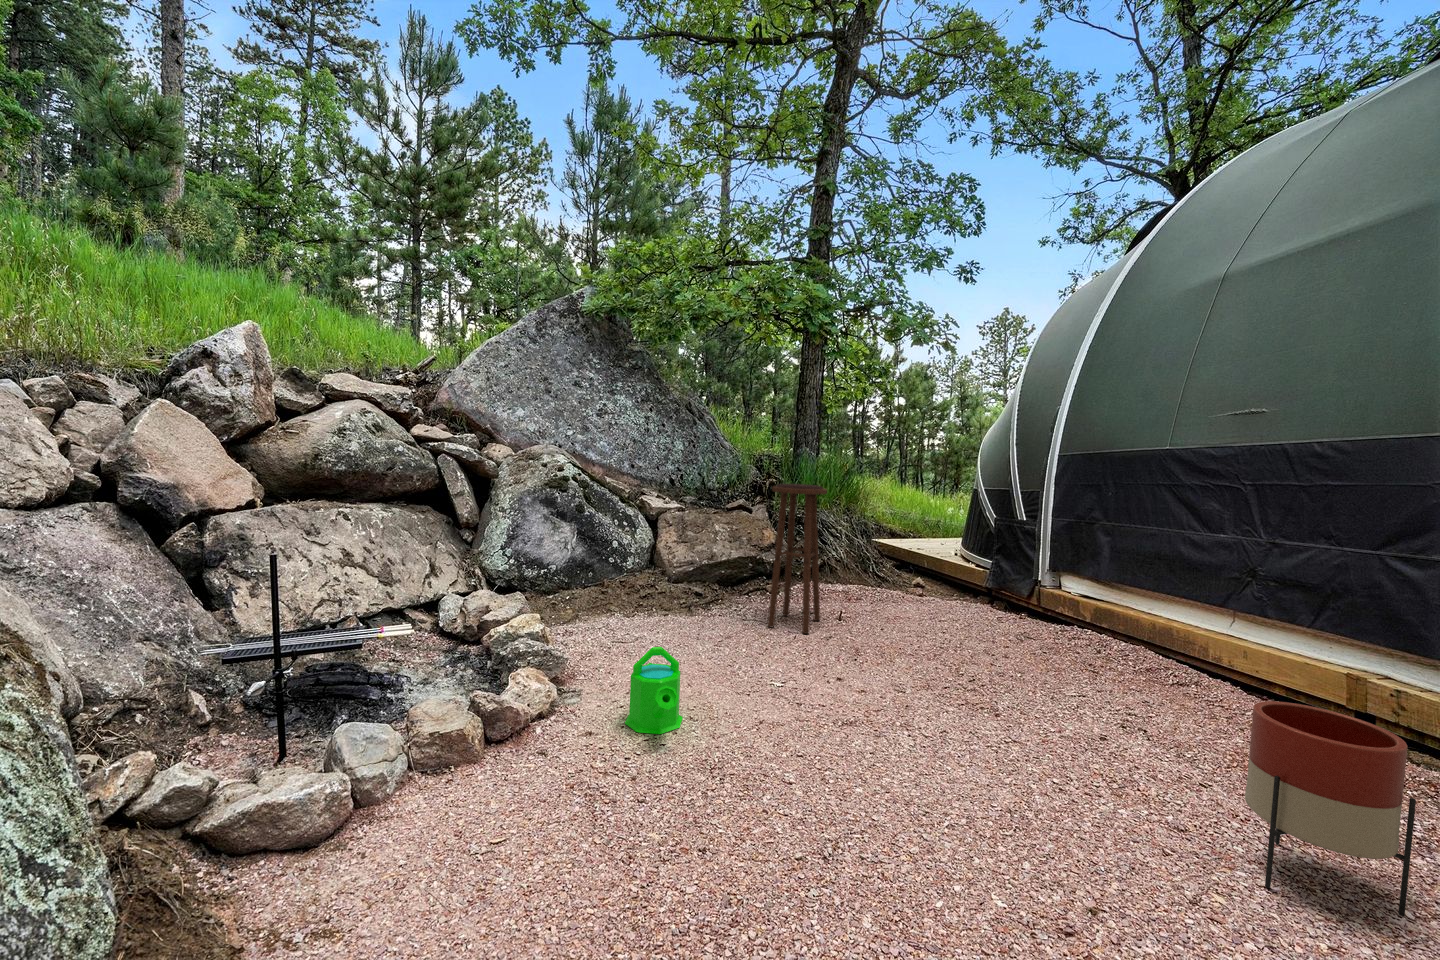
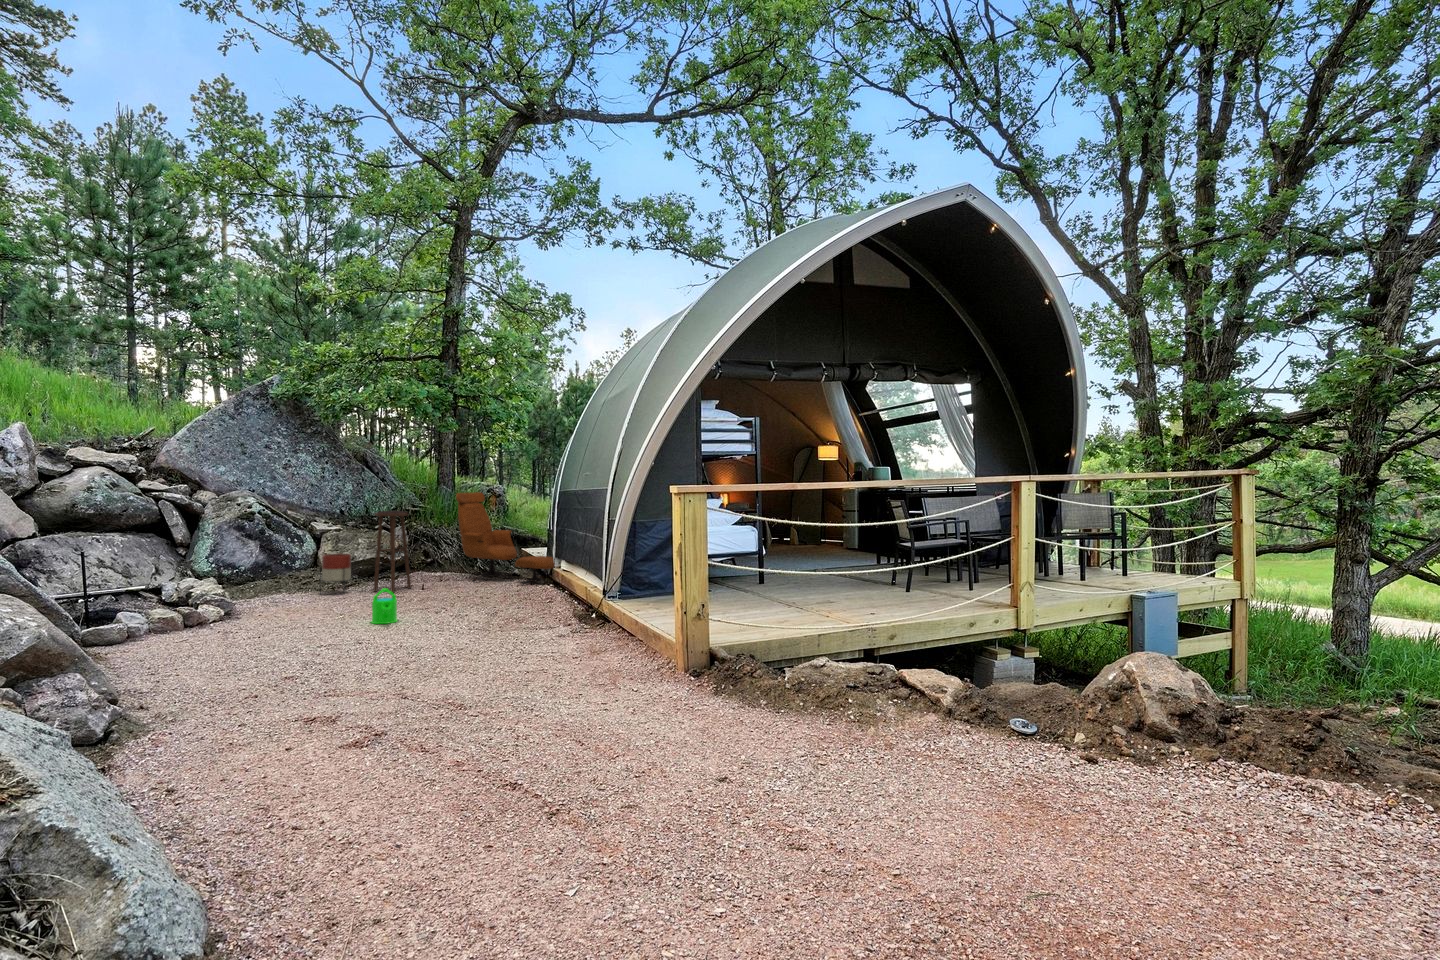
lounge chair: none [859,458,1049,627] -> present [456,492,555,585]
watering can: present [625,647,683,734] -> present [371,588,397,624]
planter: present [1245,701,1416,917] -> present [320,553,351,591]

